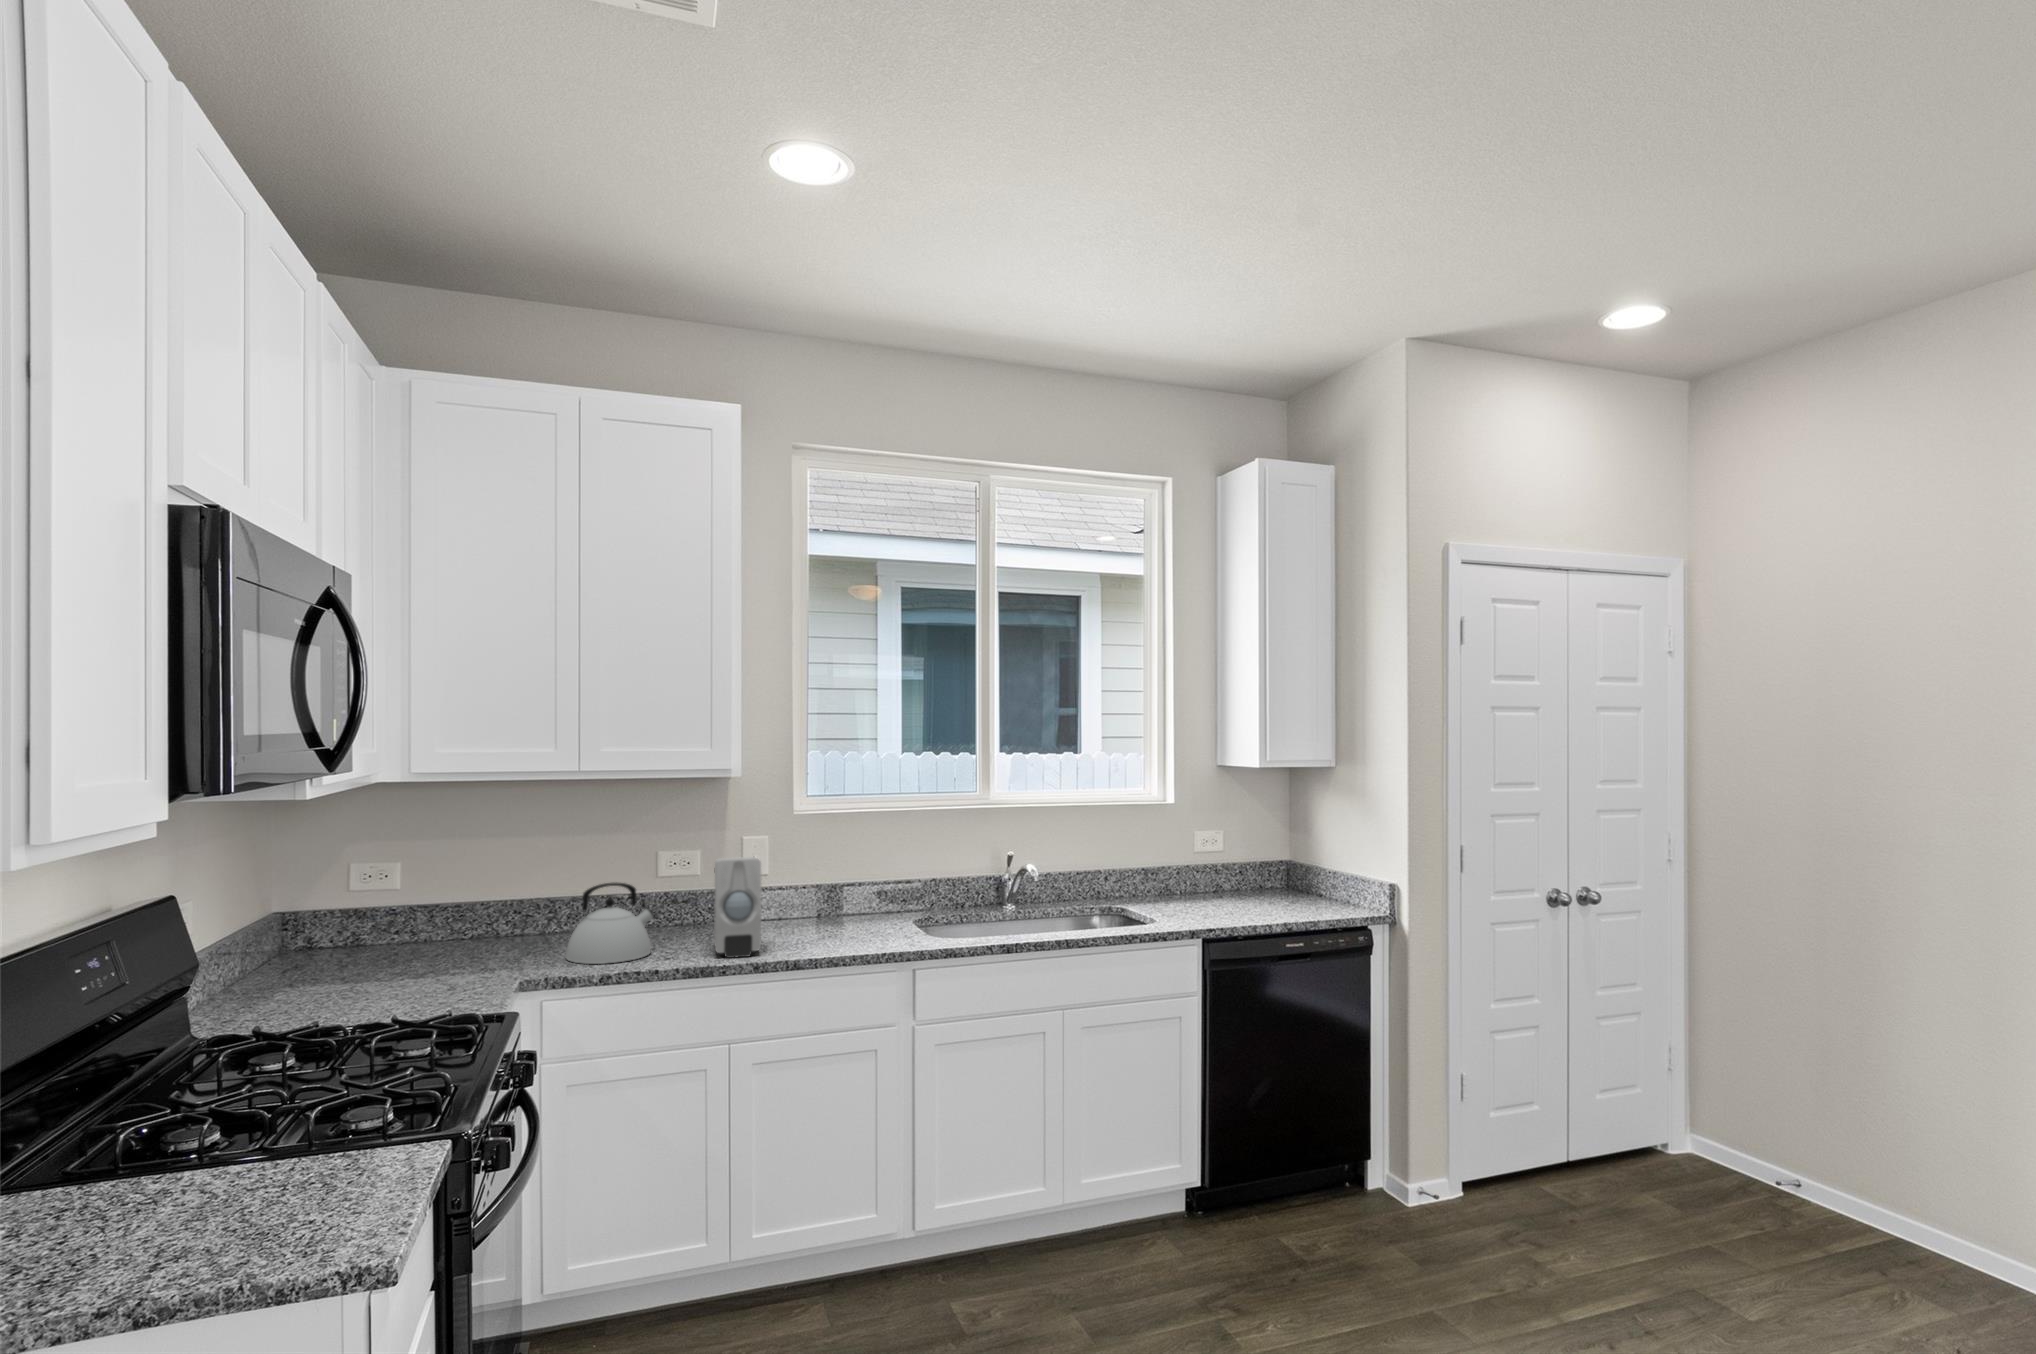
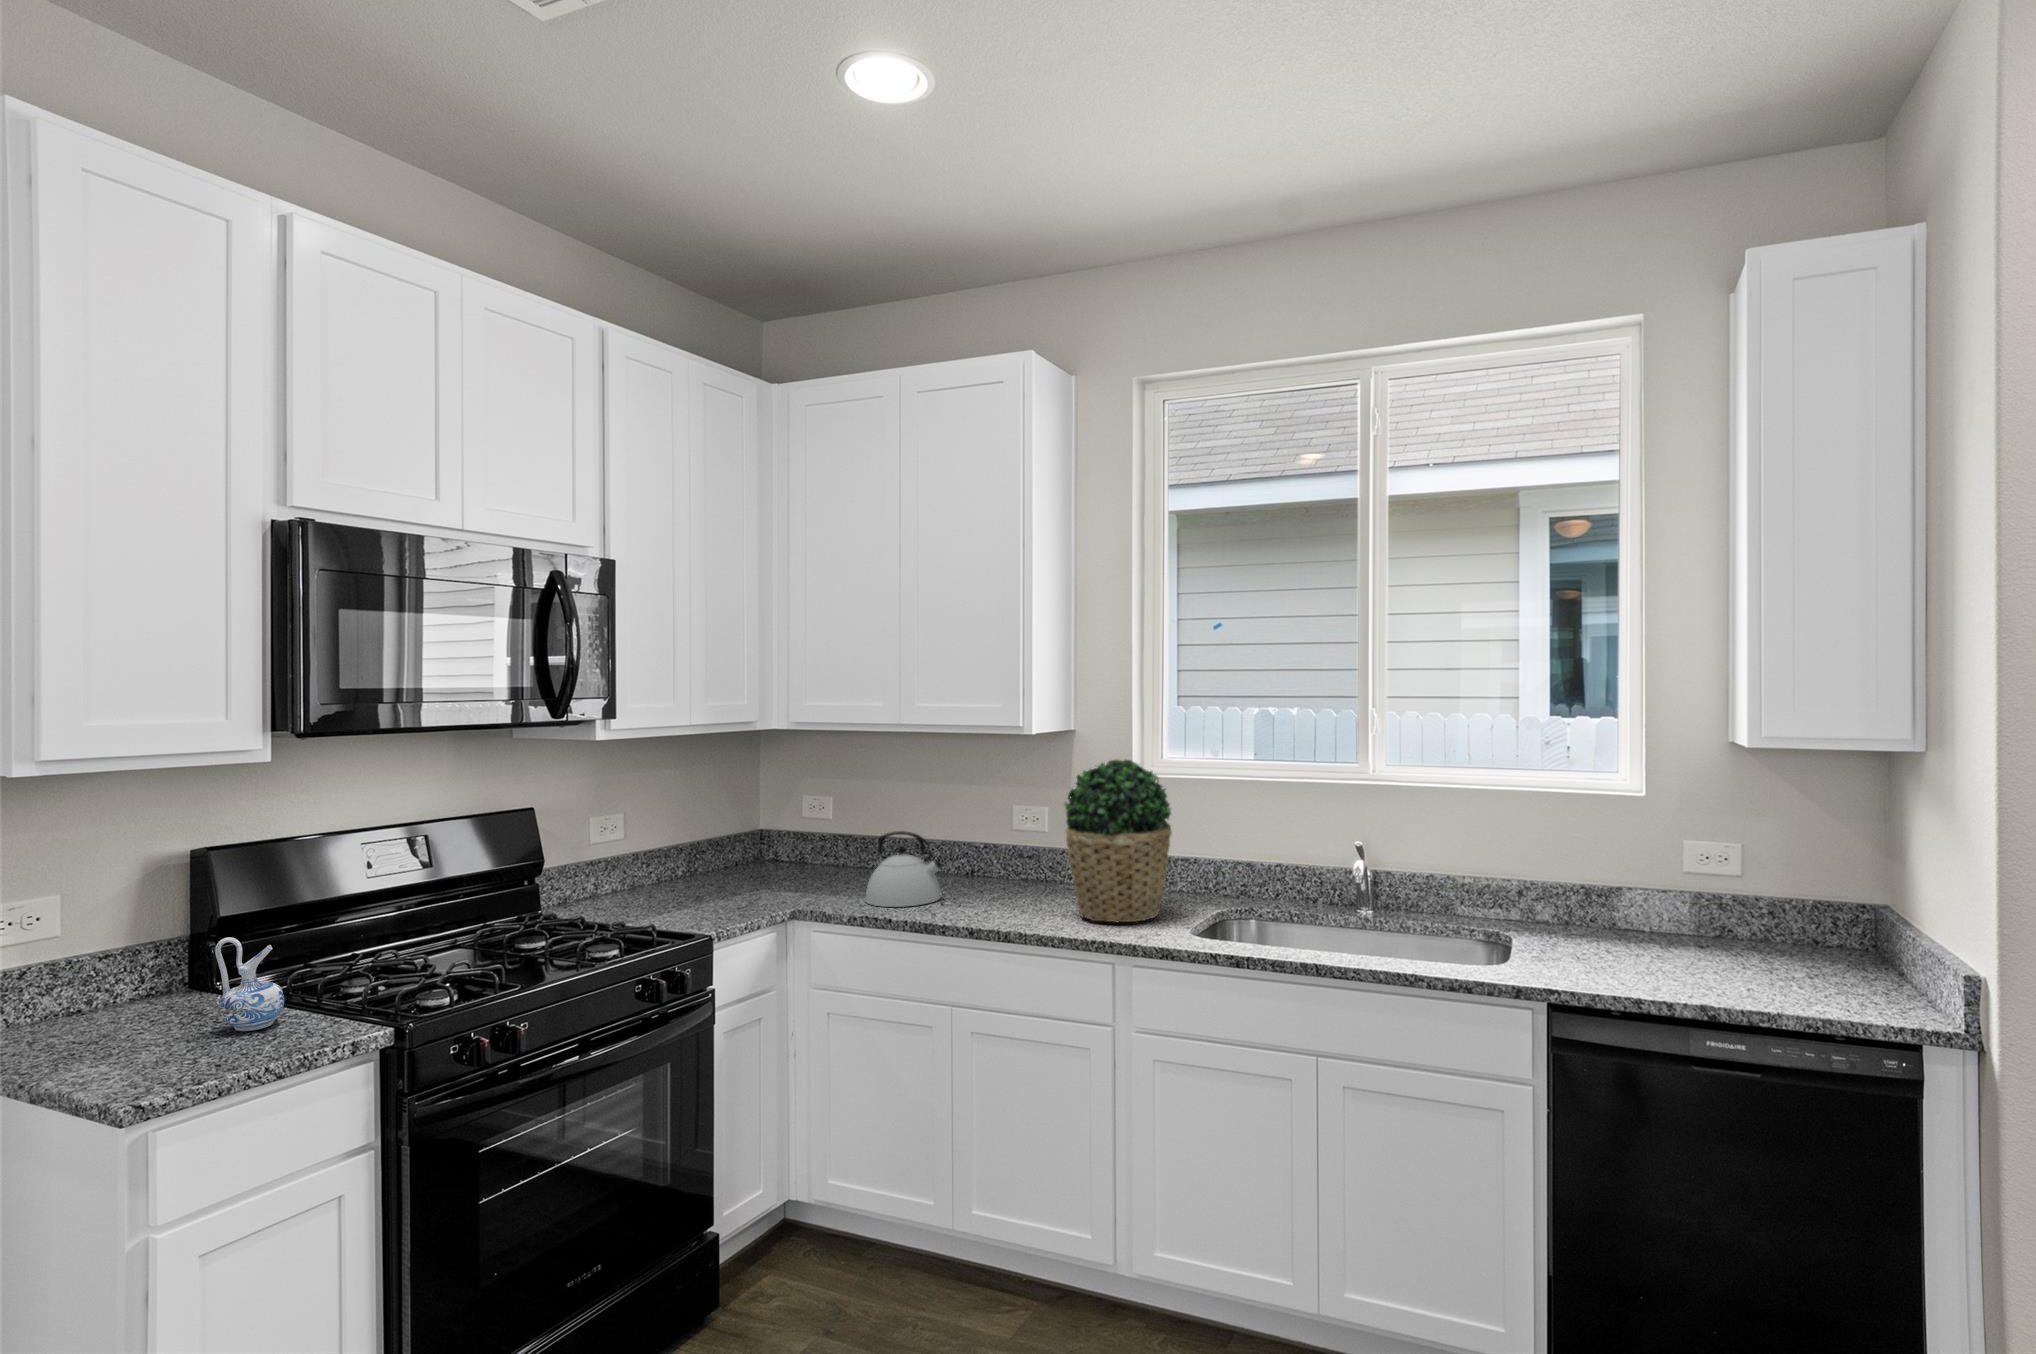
potted plant: none [801,796,897,942] -> present [1065,760,1172,922]
soap dispenser: present [714,857,761,958] -> none [954,817,1026,920]
ceramic pitcher: none [94,1098,212,1256] -> present [215,937,284,1031]

